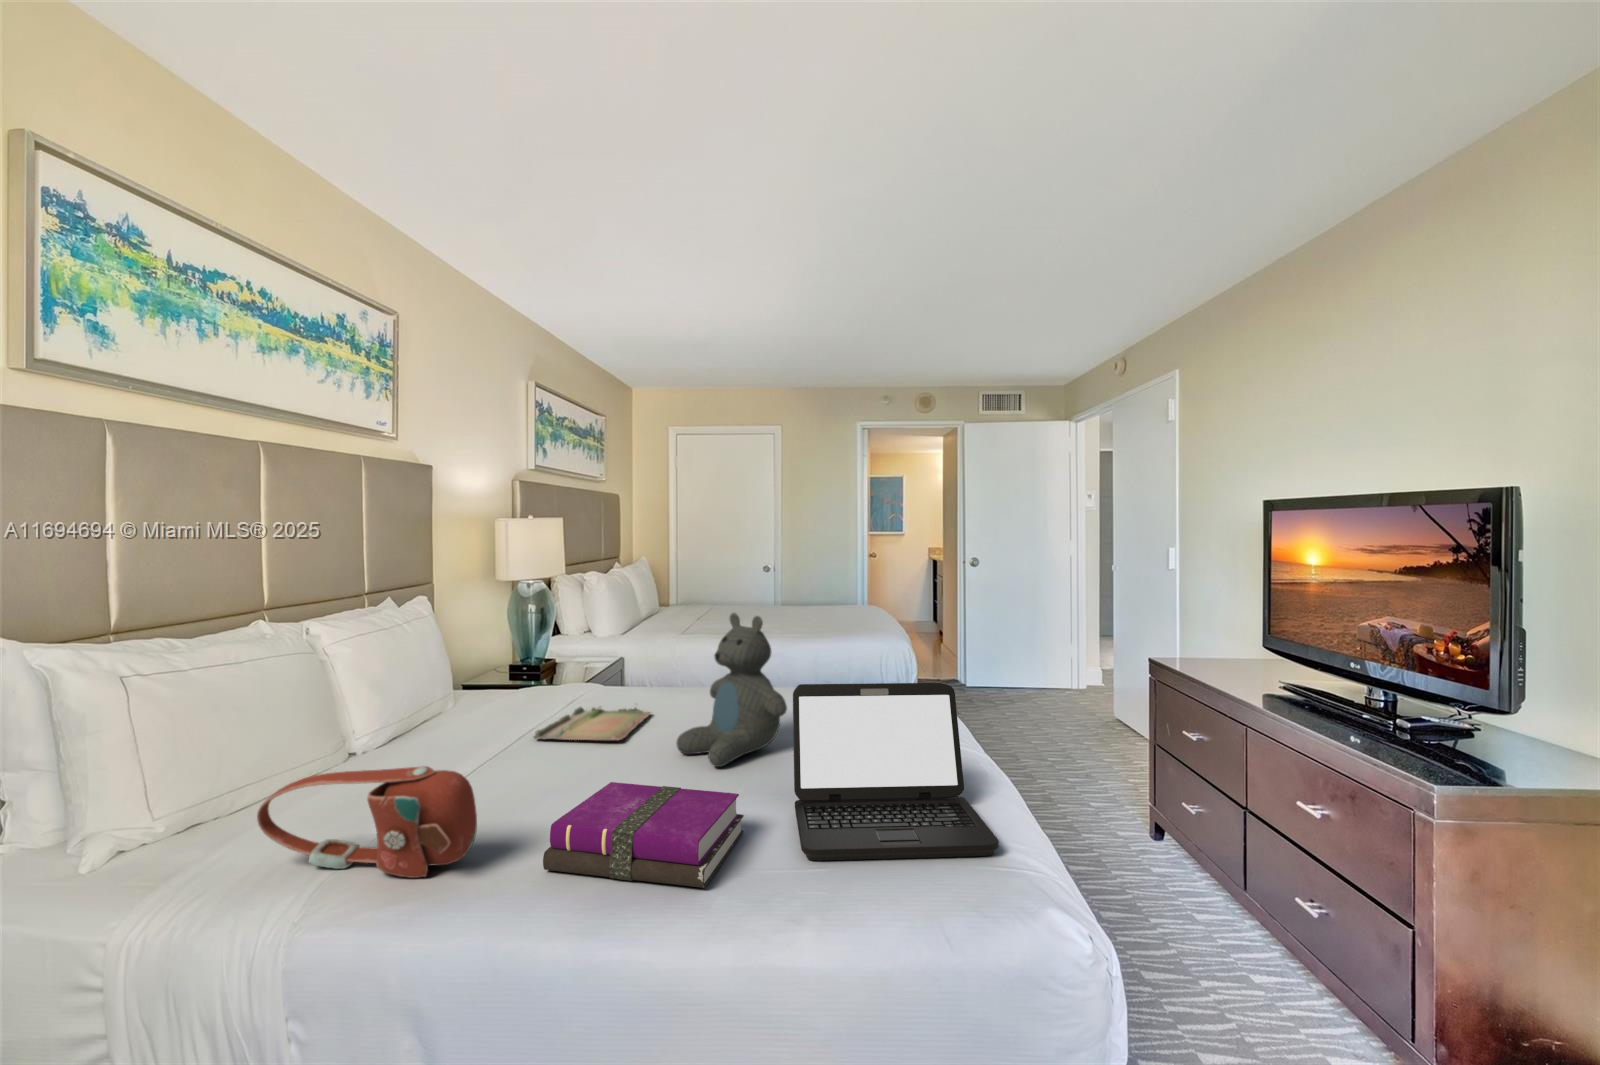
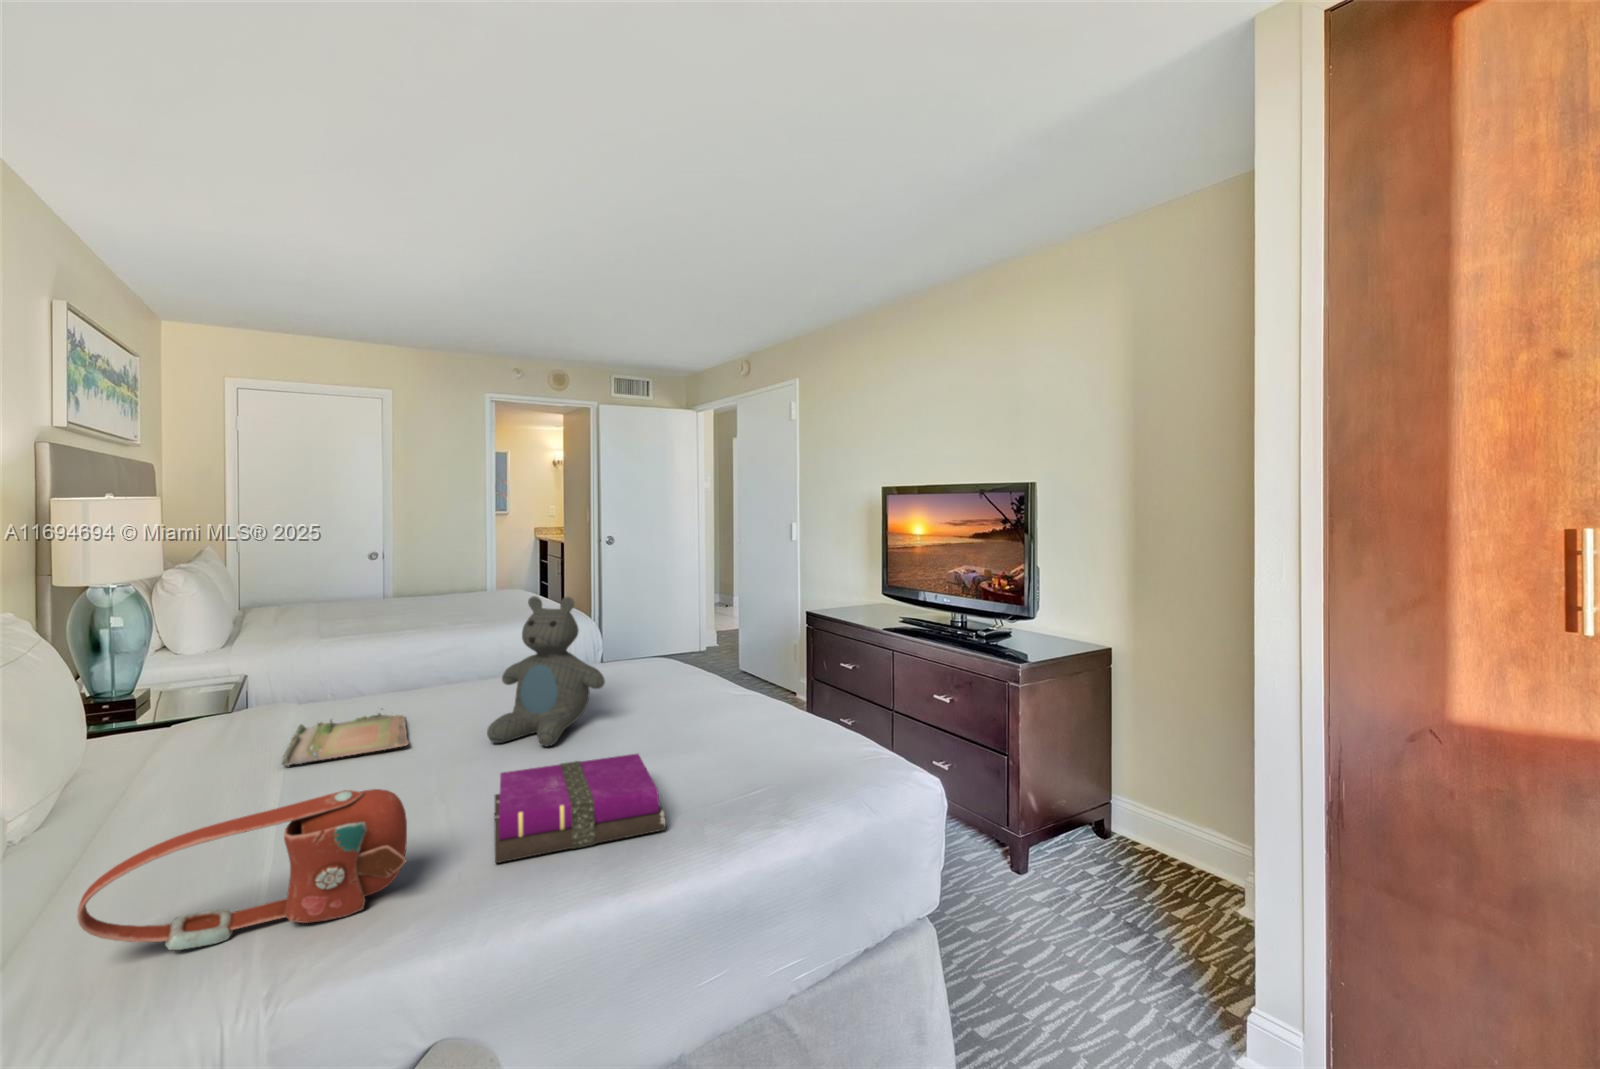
laptop: present [793,683,999,860] -> none [647,637,836,790]

